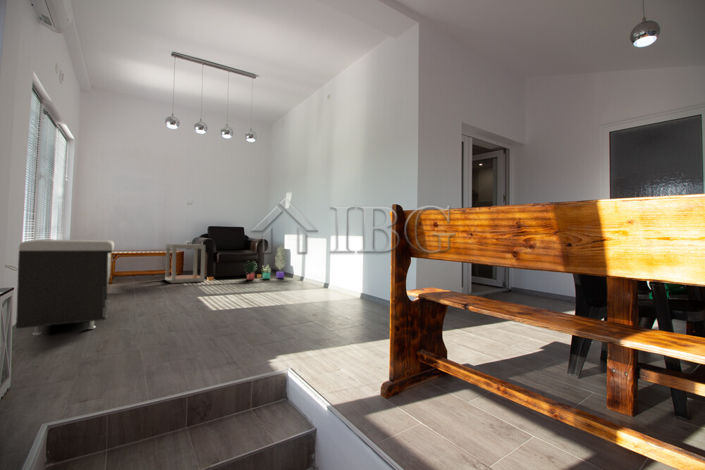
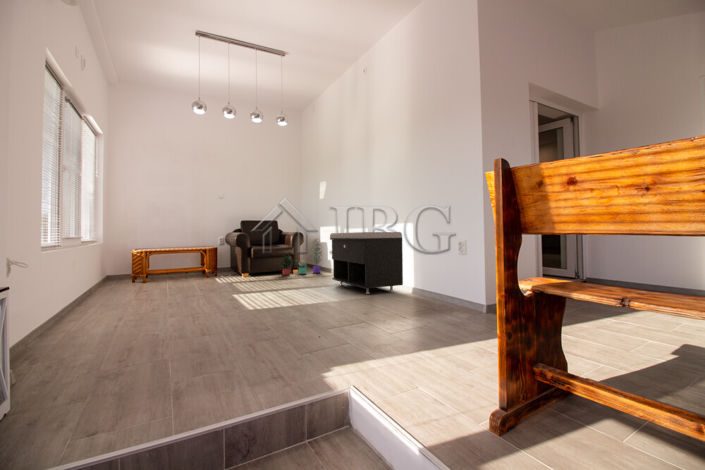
storage bench: present [16,240,114,335] -> present [330,232,403,294]
side table: present [165,244,205,283] -> none [199,239,239,281]

